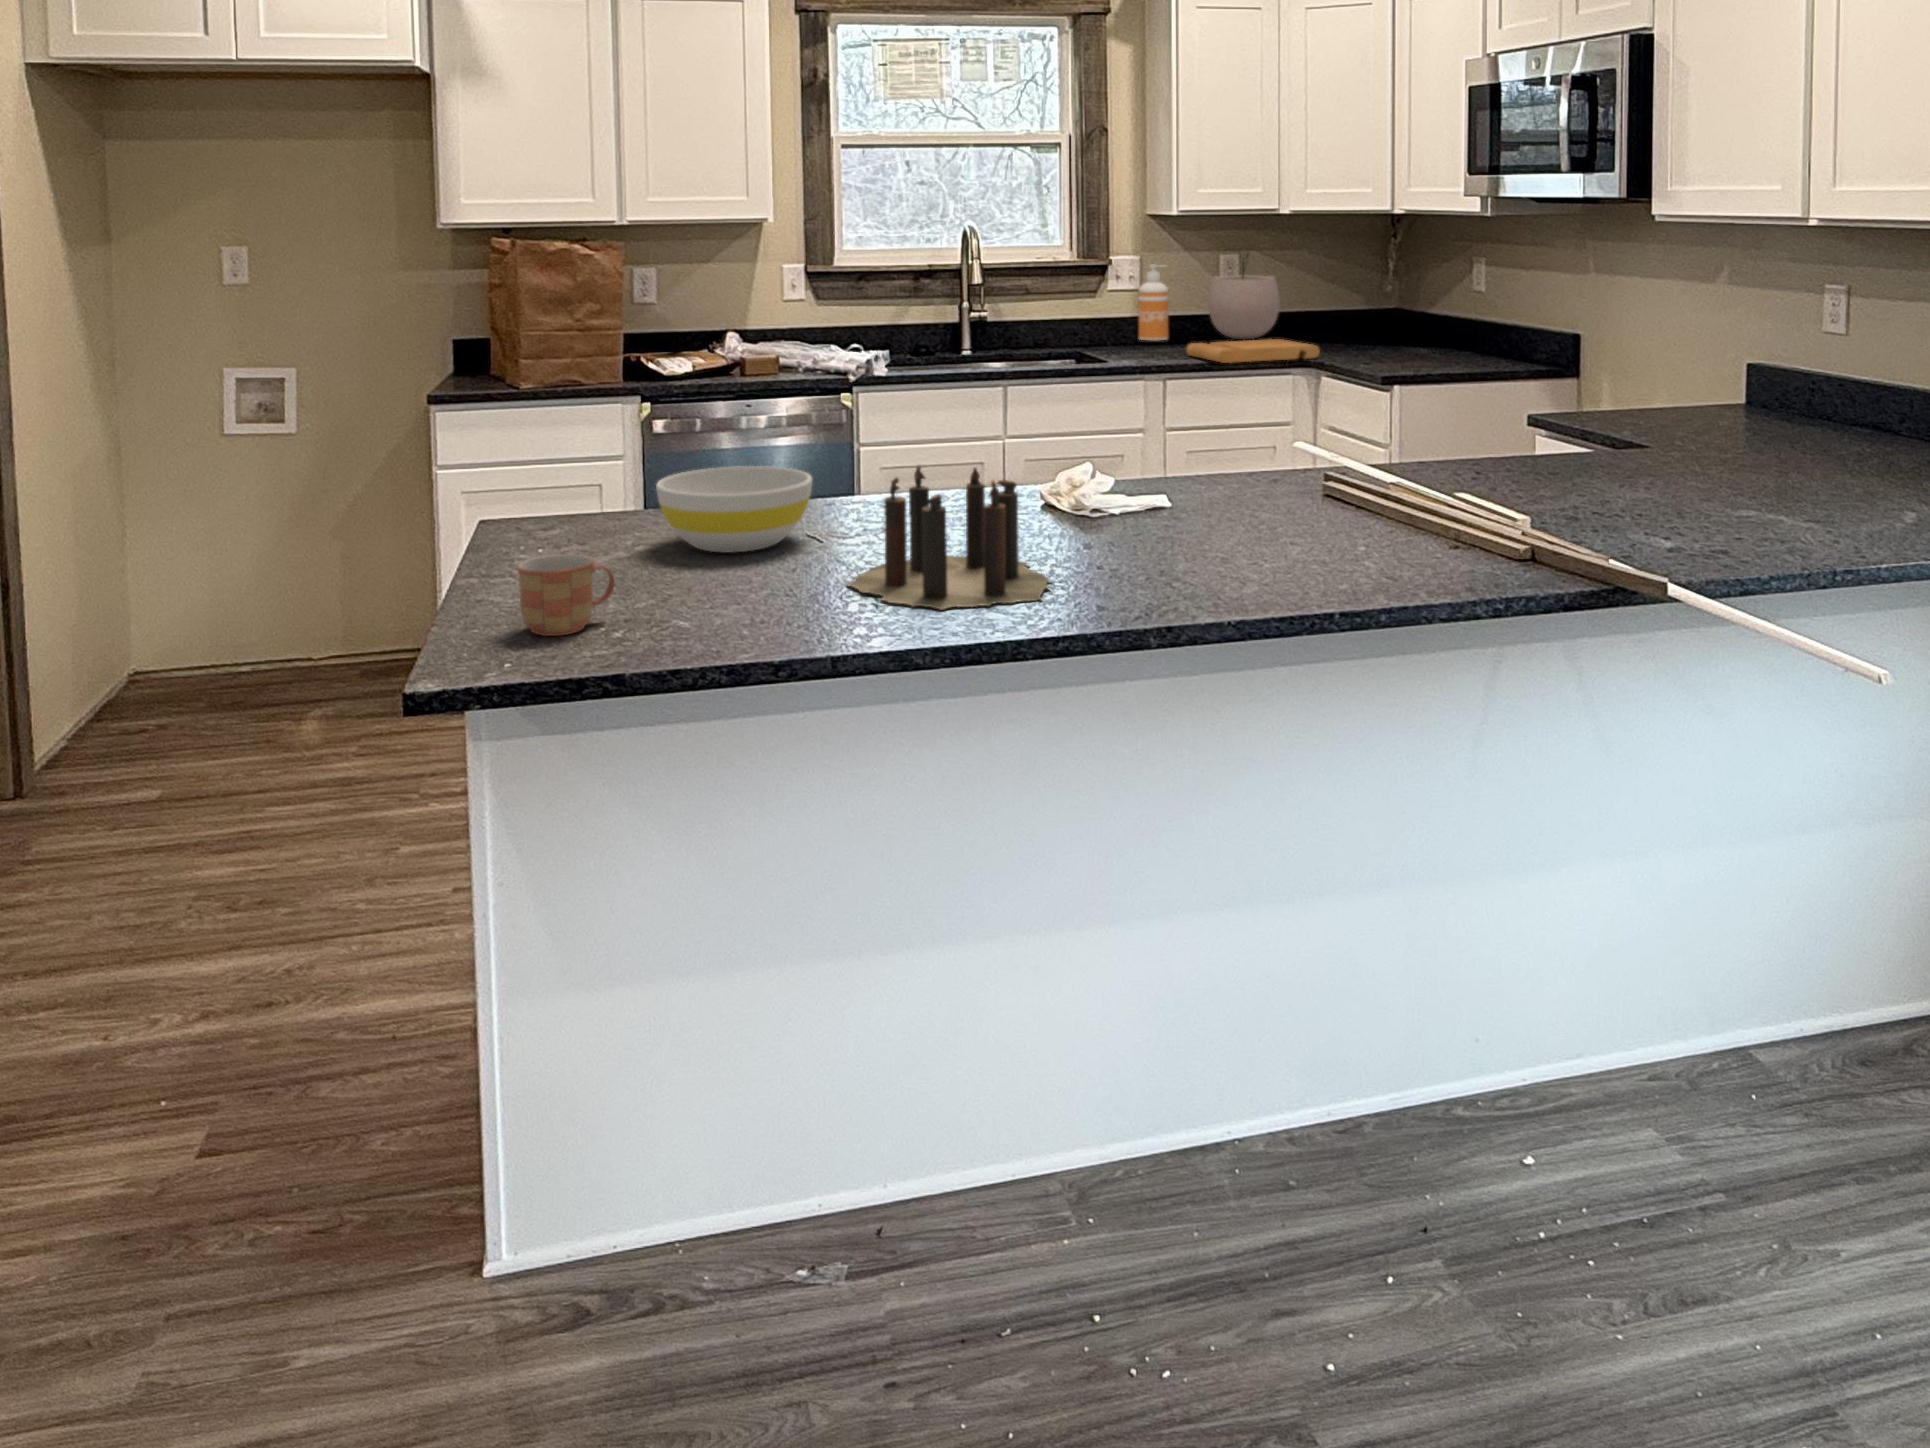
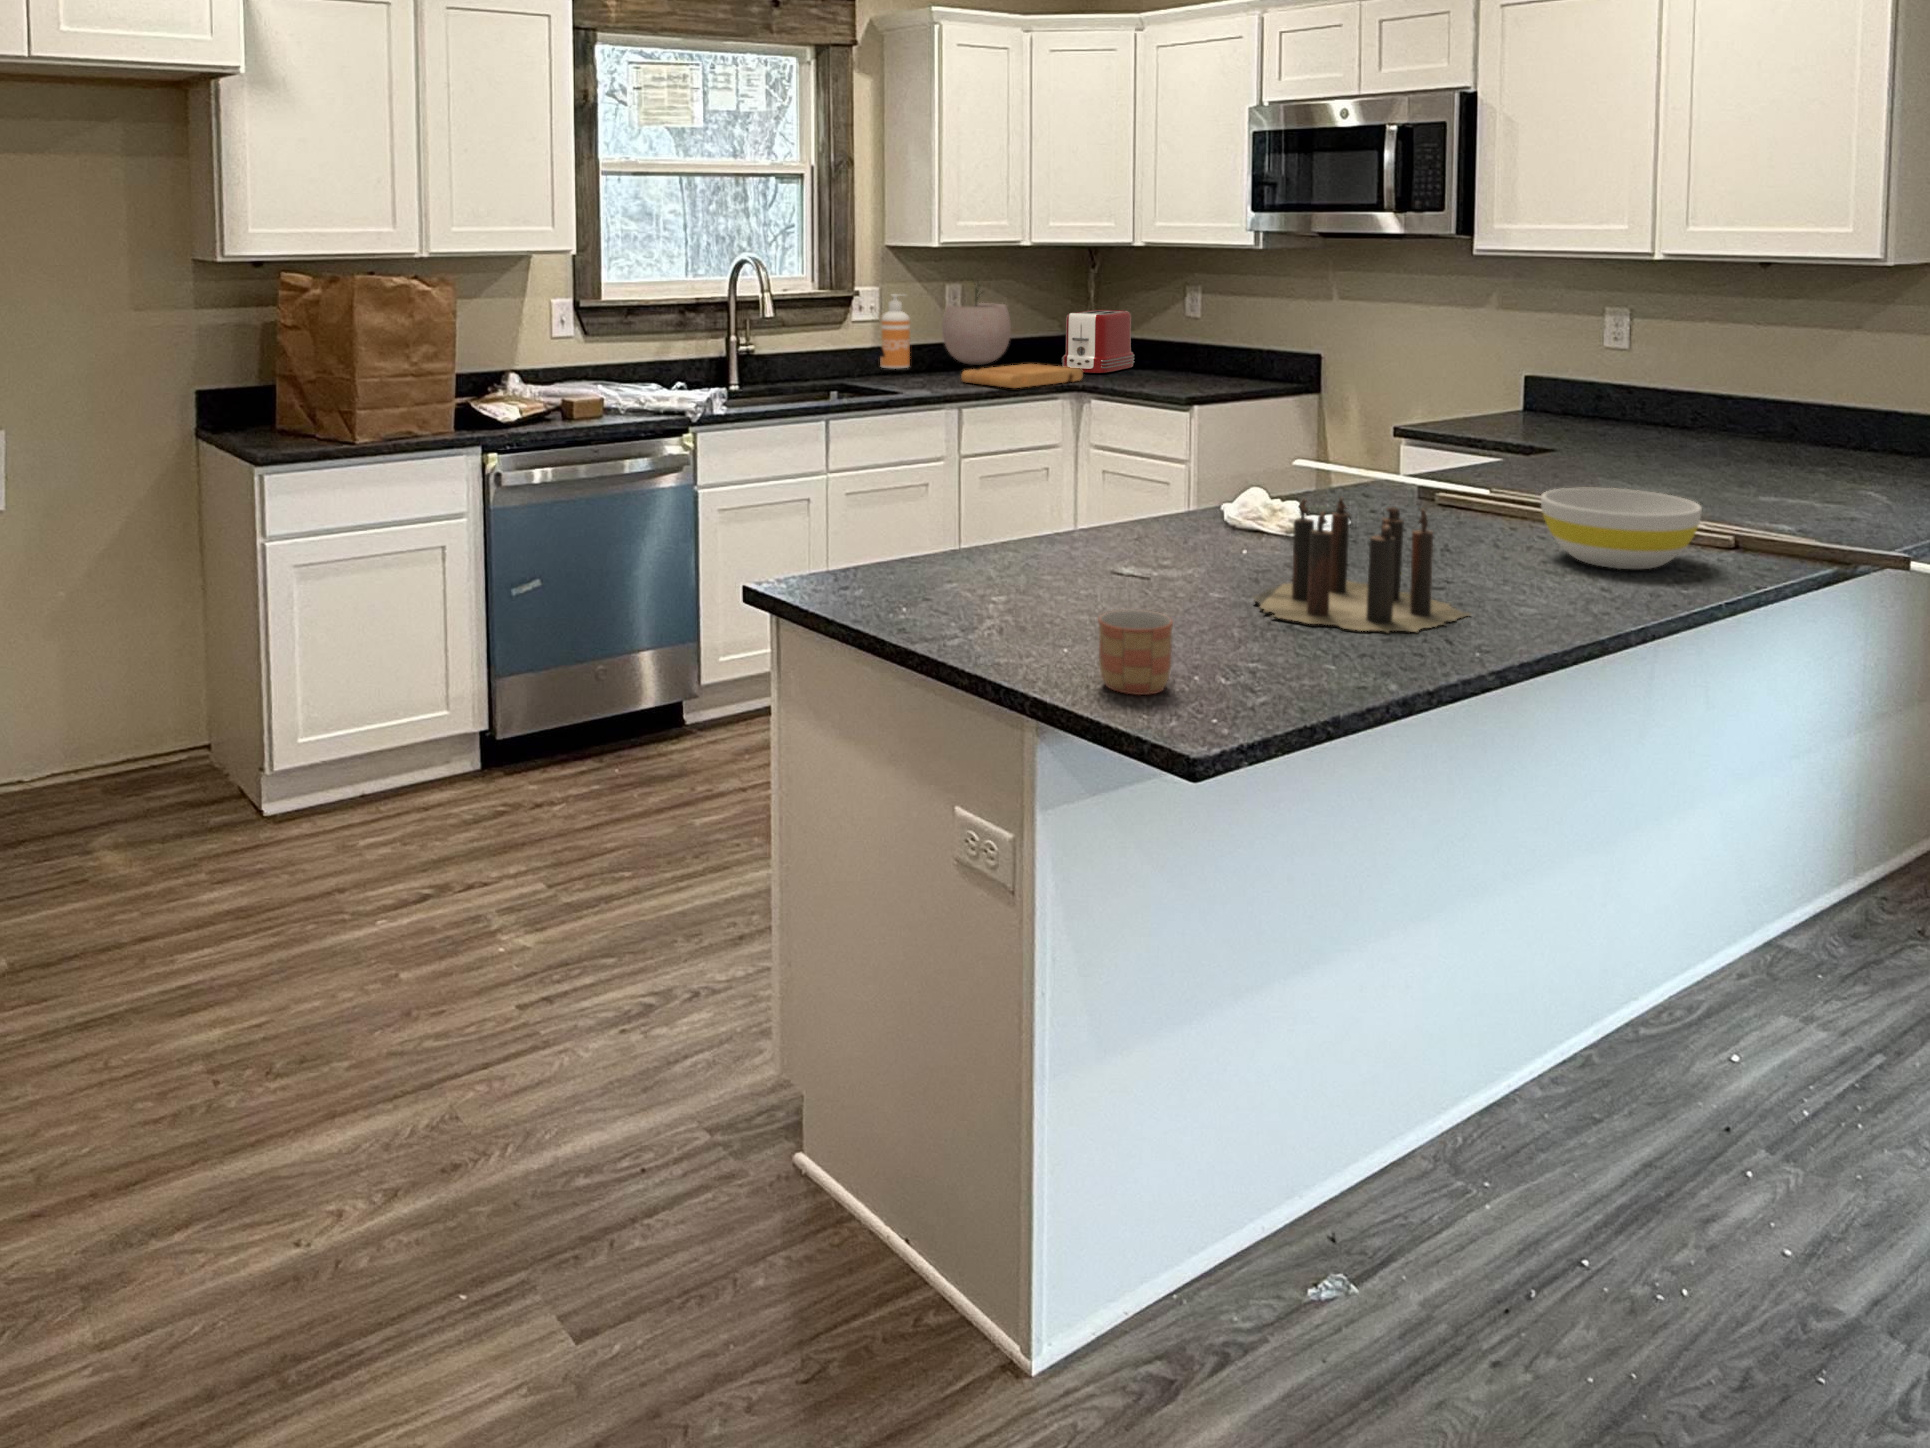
toaster: none [1322,284,1411,351] -> present [1062,310,1134,373]
bowl: present [656,466,812,553] -> present [1541,488,1702,569]

